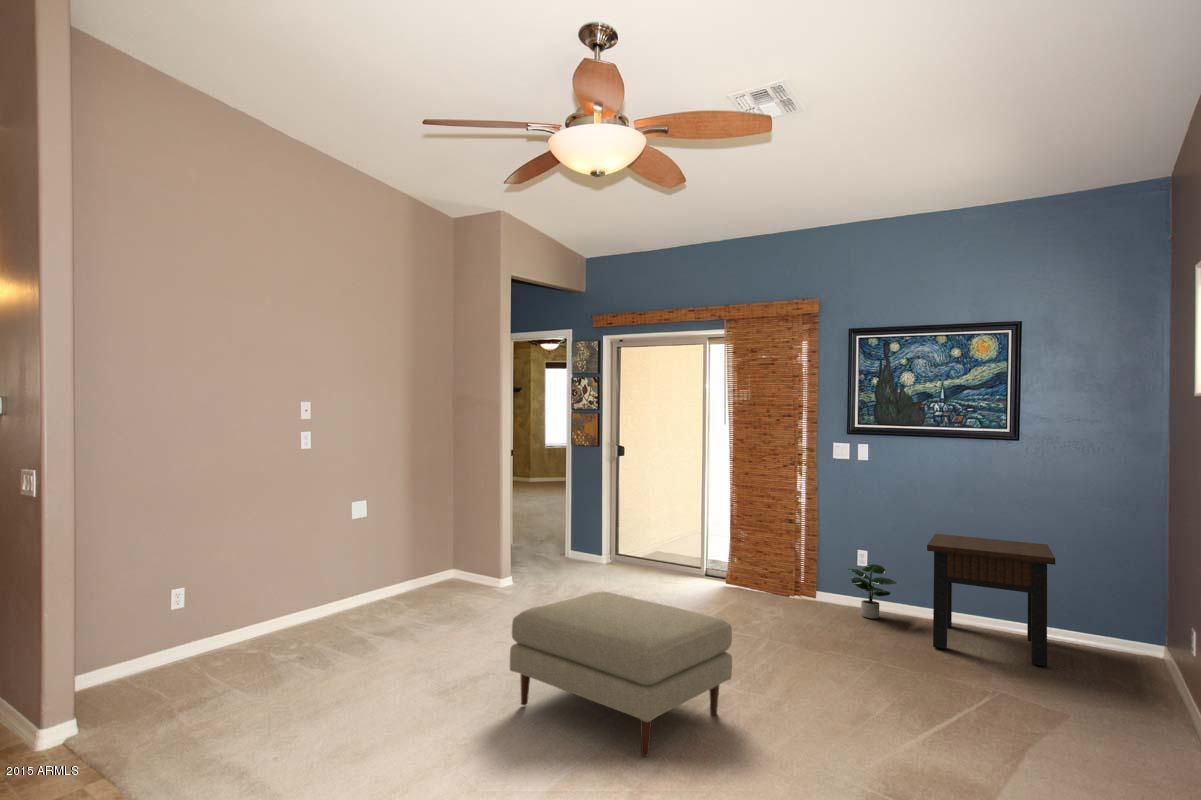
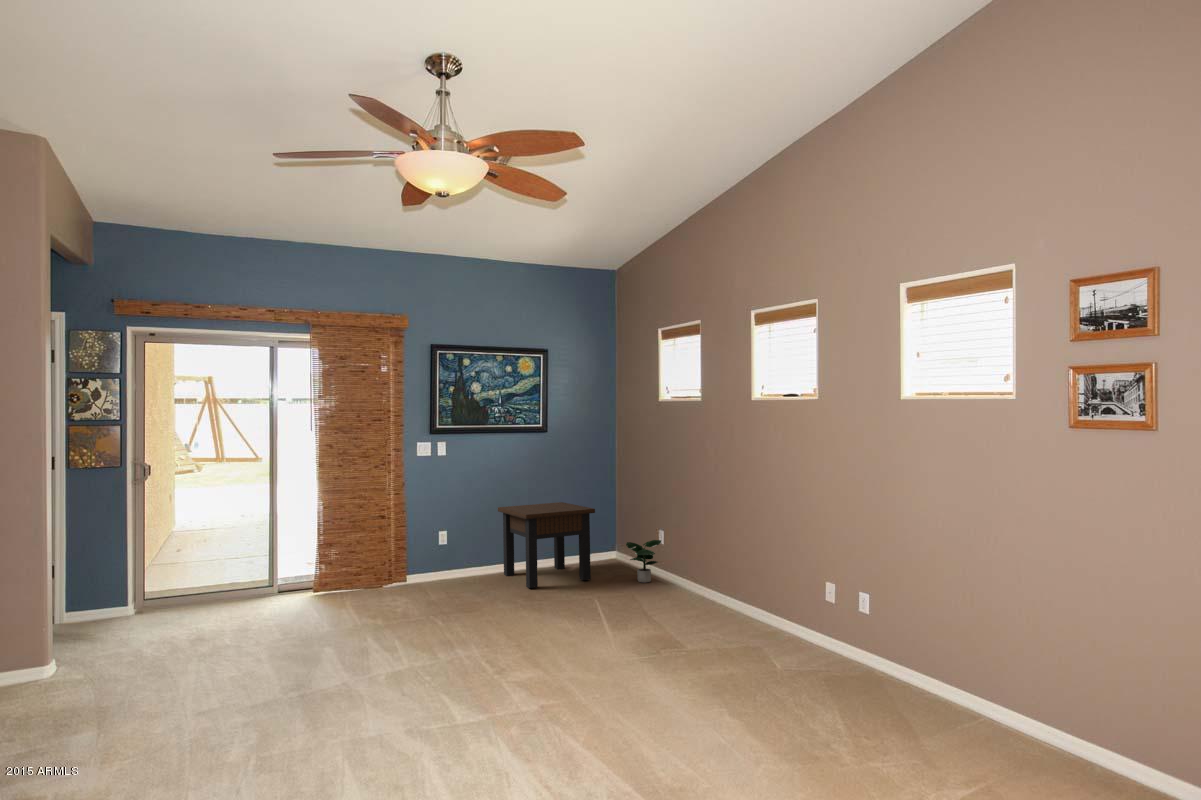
potted plant: present [848,564,898,619] -> present [626,540,661,583]
ottoman: present [510,592,732,756] -> none [371,597,547,736]

